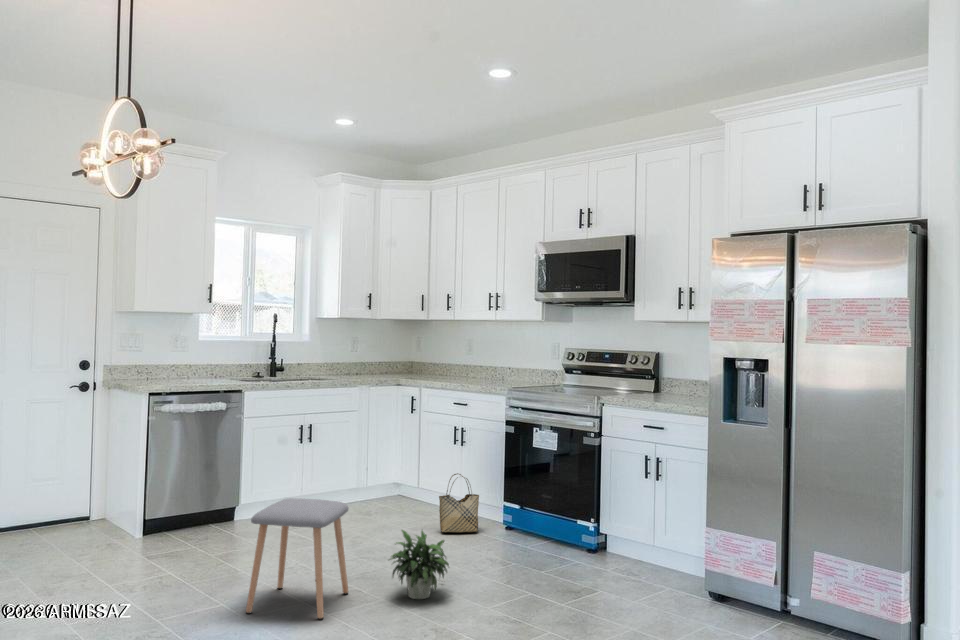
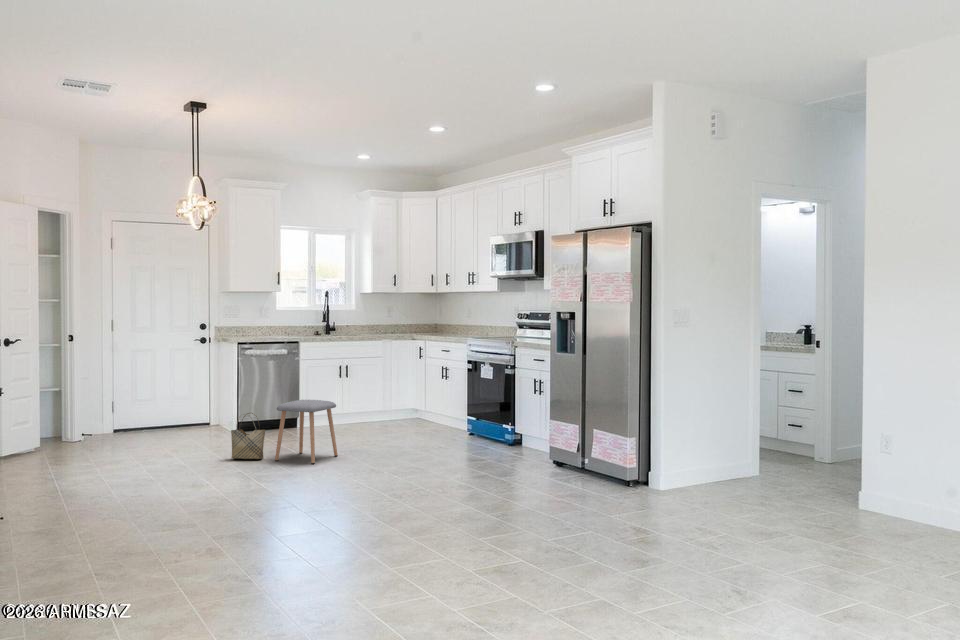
woven basket: present [439,473,479,532] -> present [231,413,265,459]
potted plant: present [389,530,449,599] -> none [357,420,398,459]

